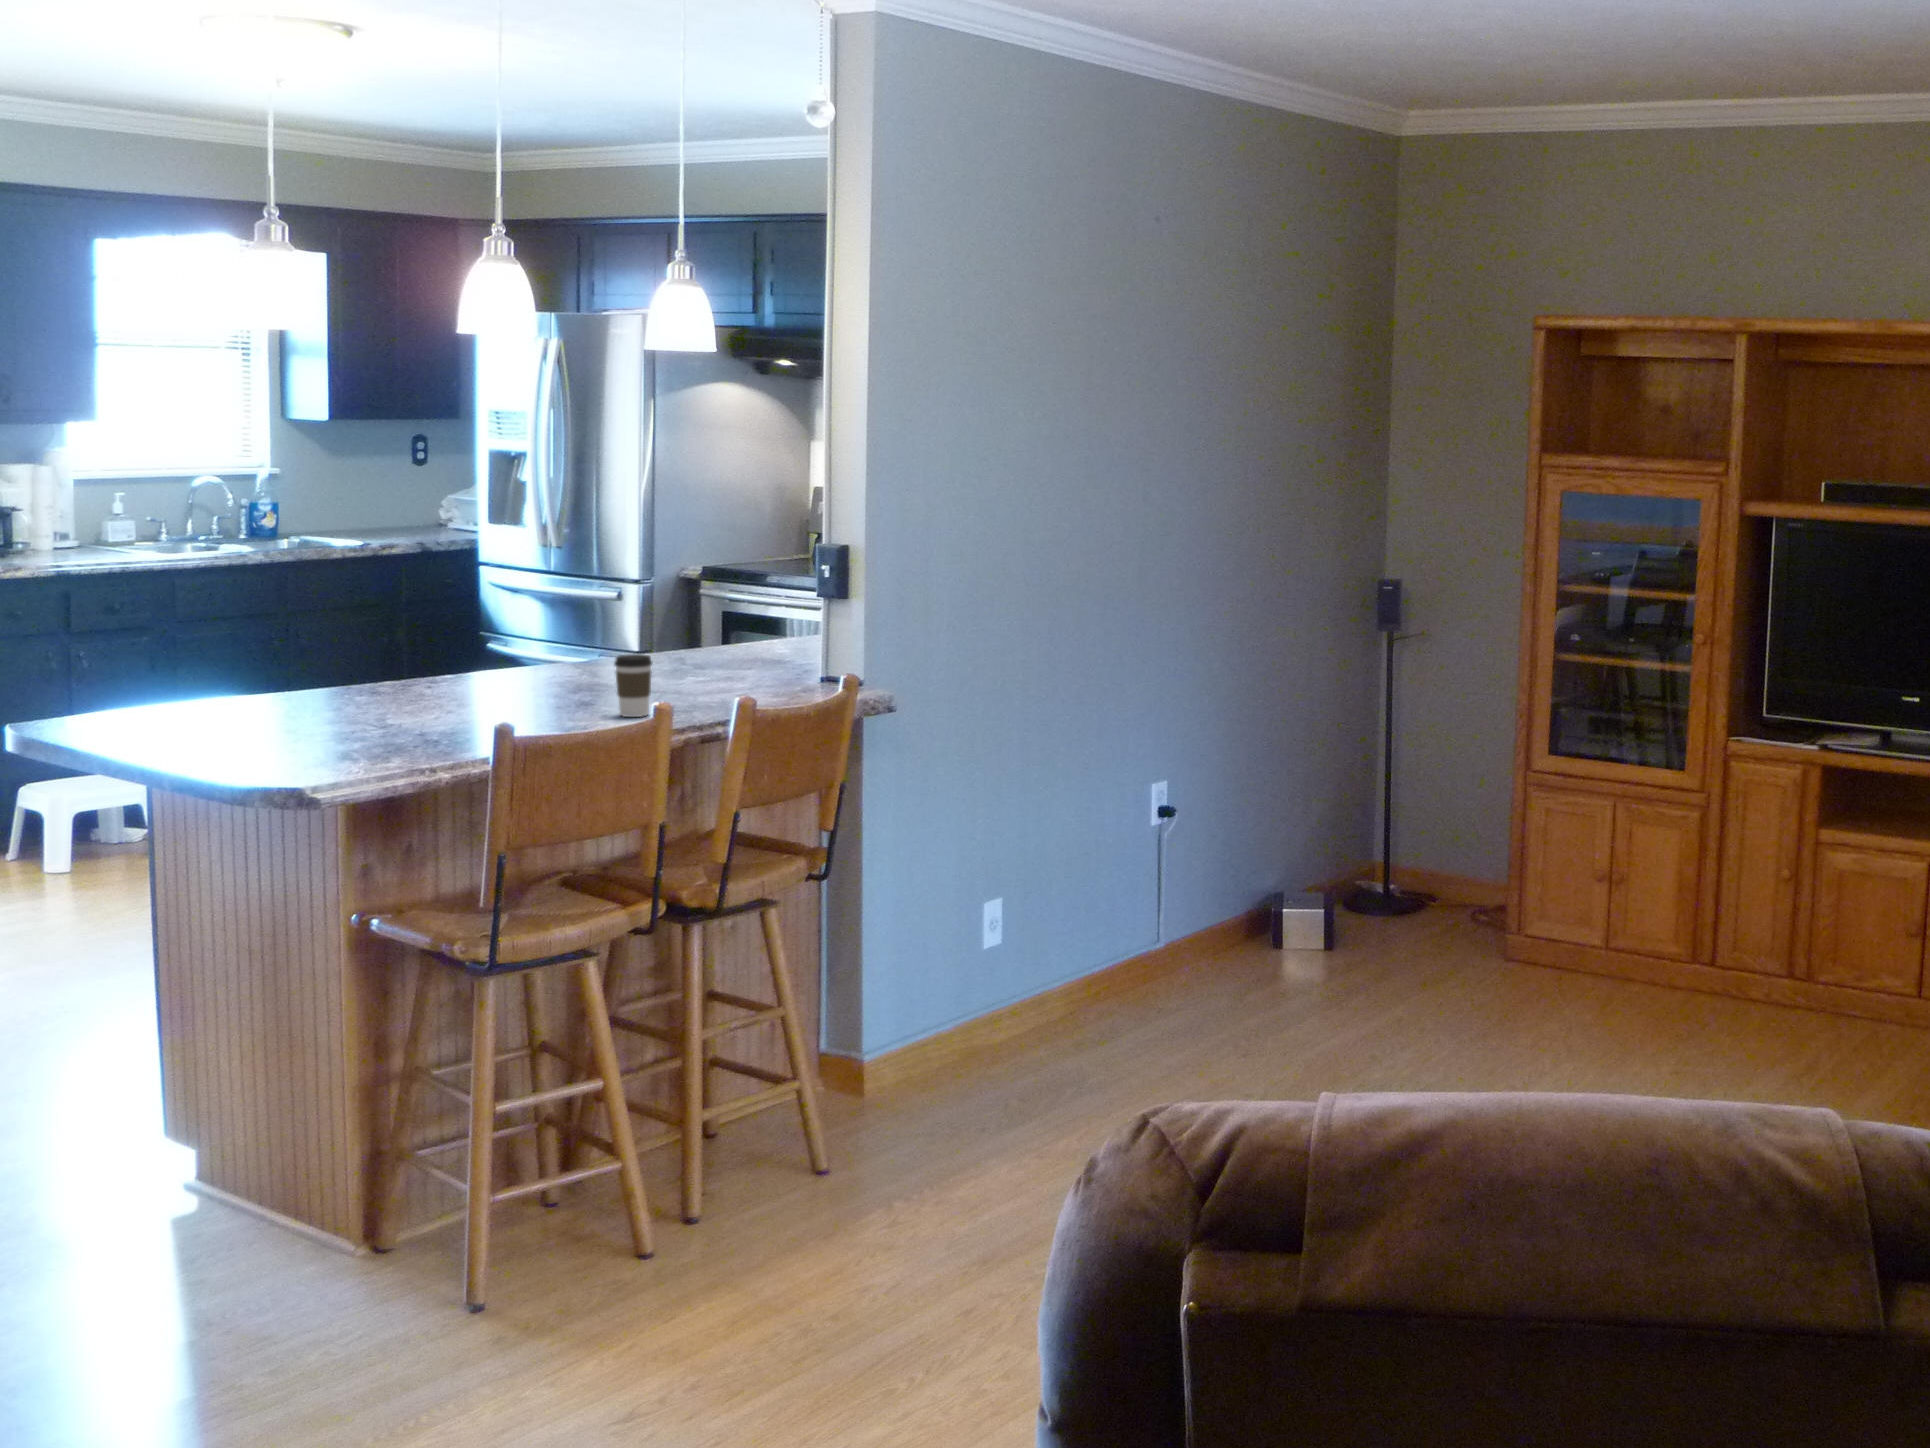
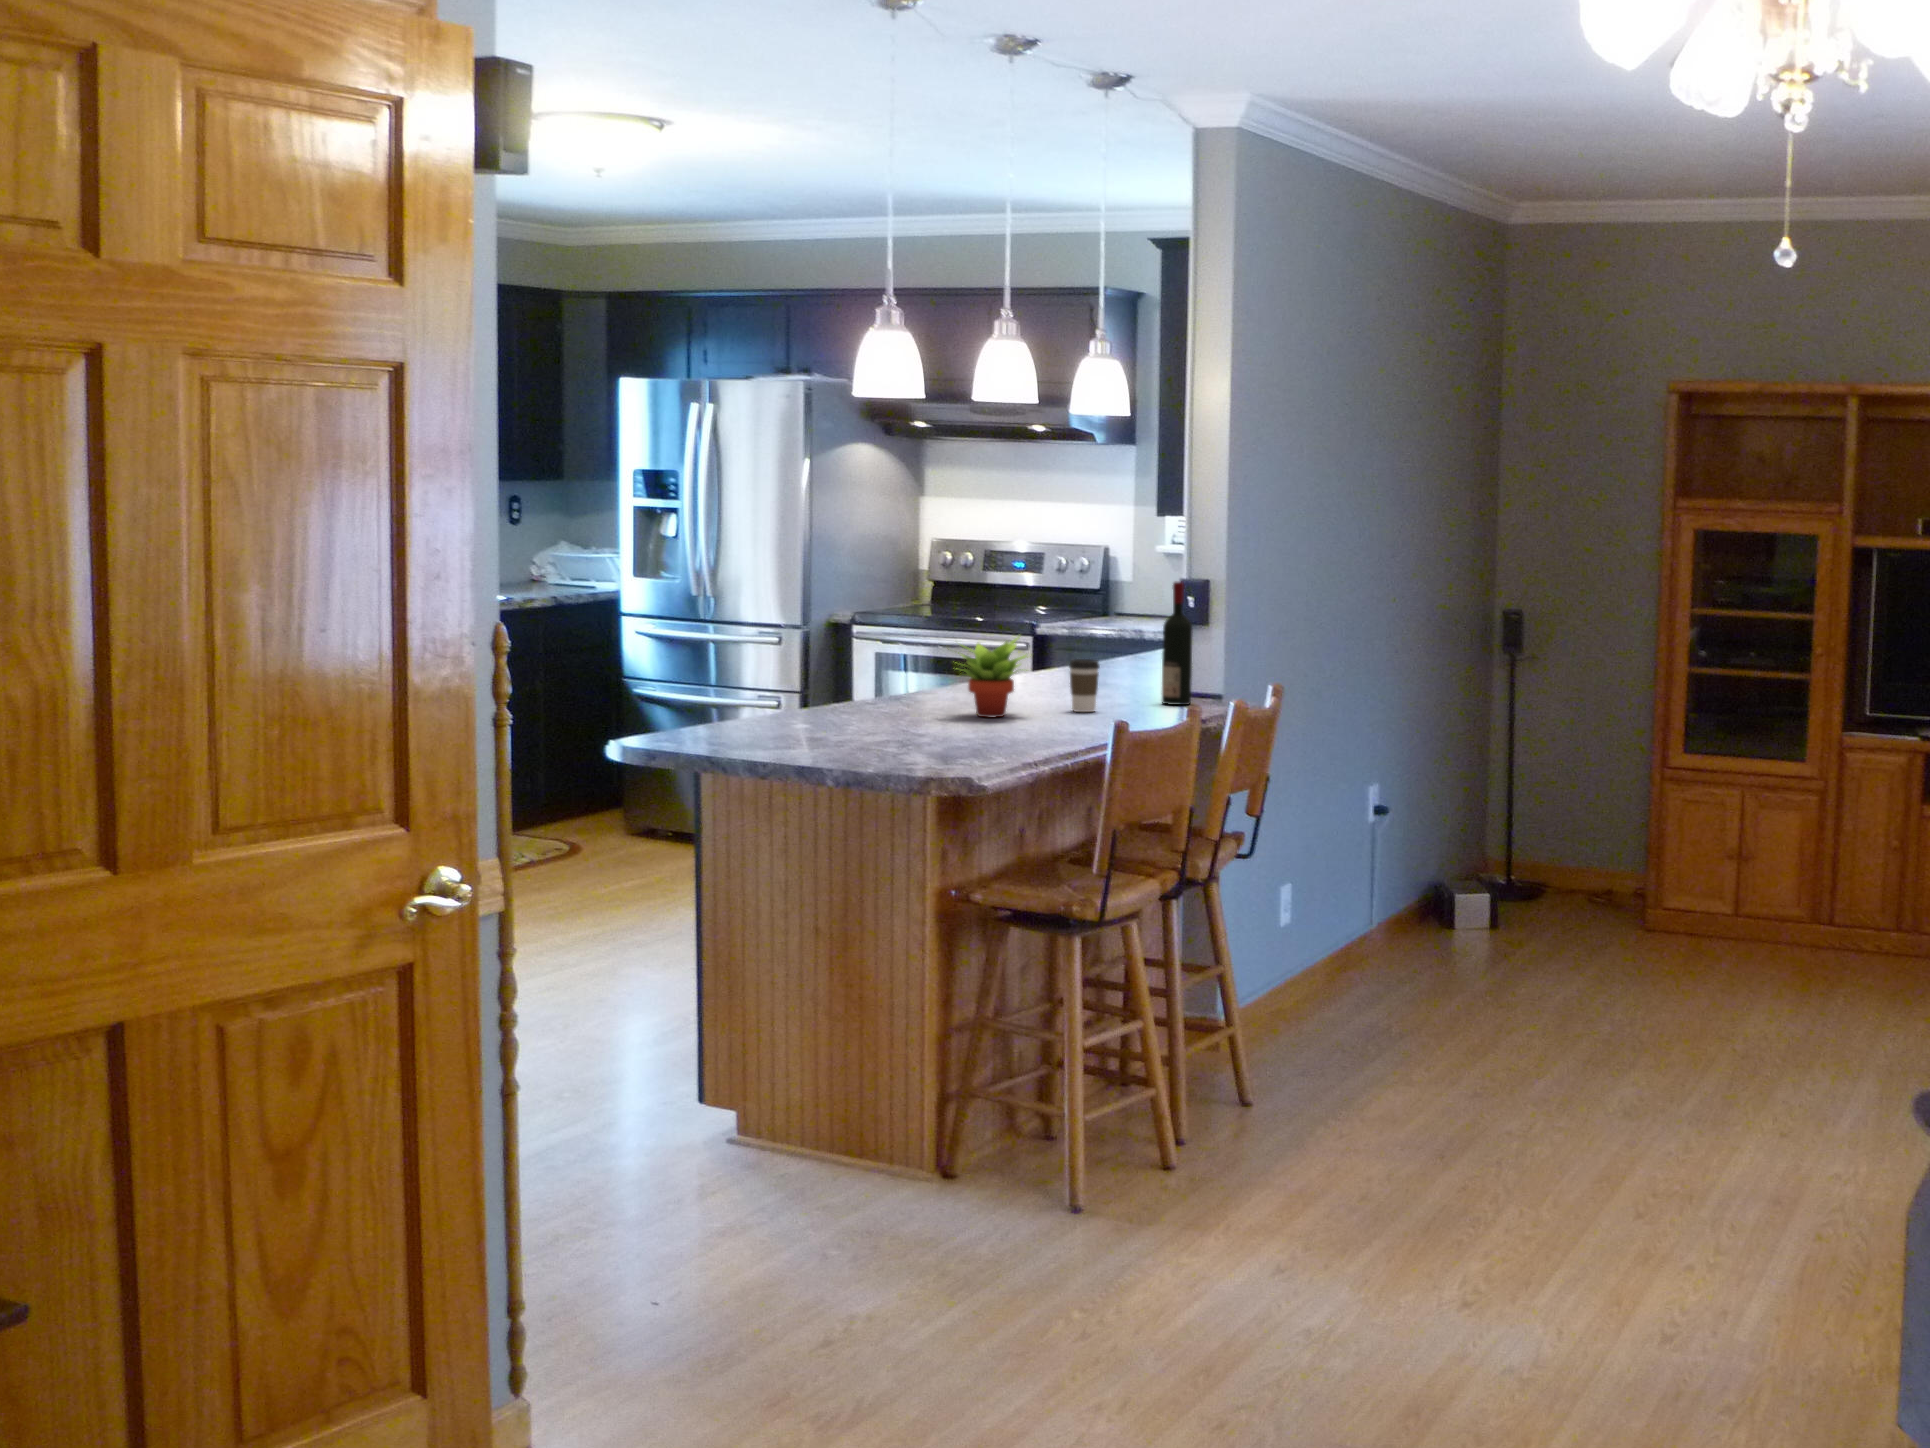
wine bottle: none [748,563,784,708] -> present [1162,582,1193,705]
succulent plant: none [446,625,559,723] -> present [953,637,1027,717]

